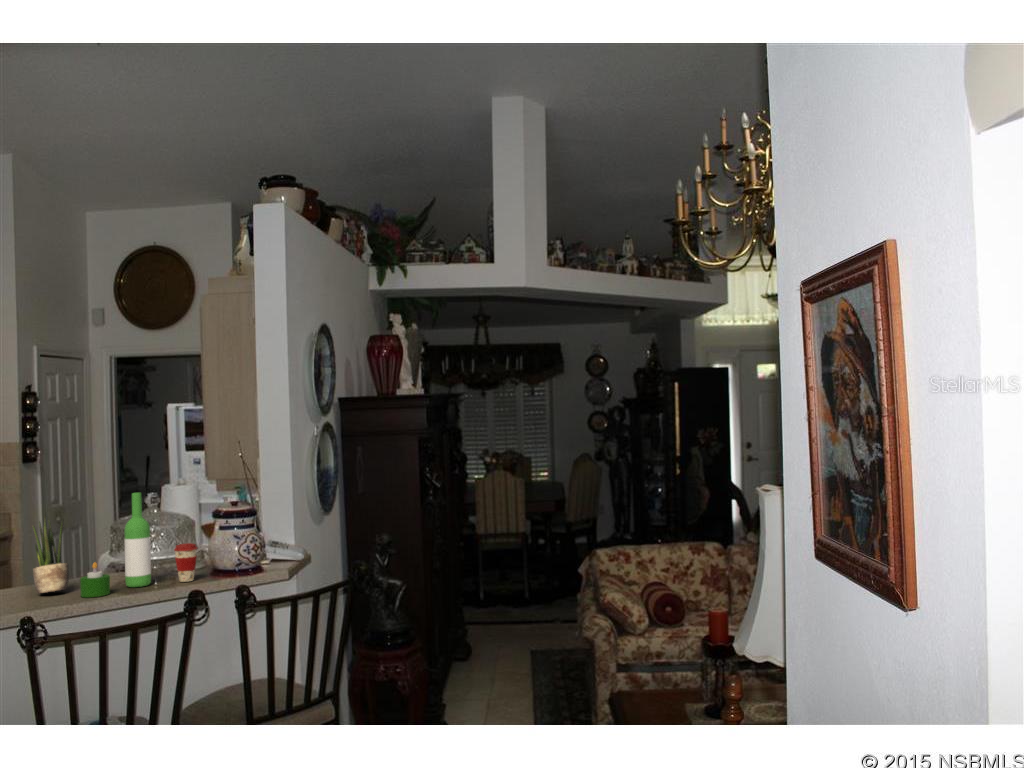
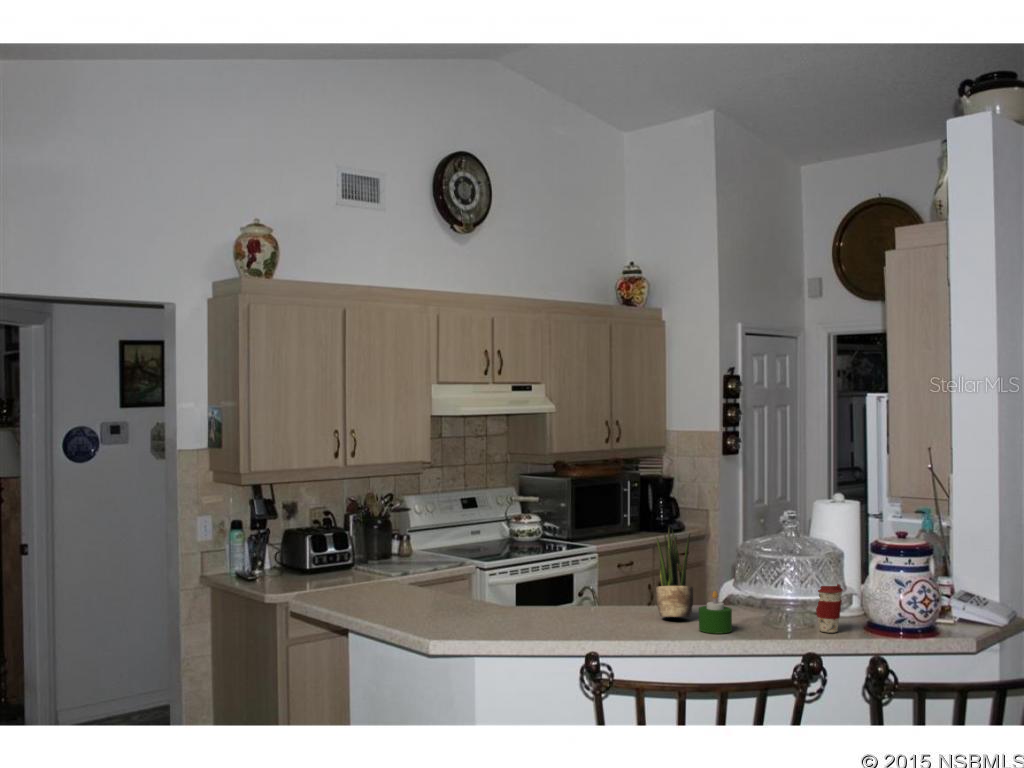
wine bottle: present [125,493,151,587] -> none [754,511,785,629]

